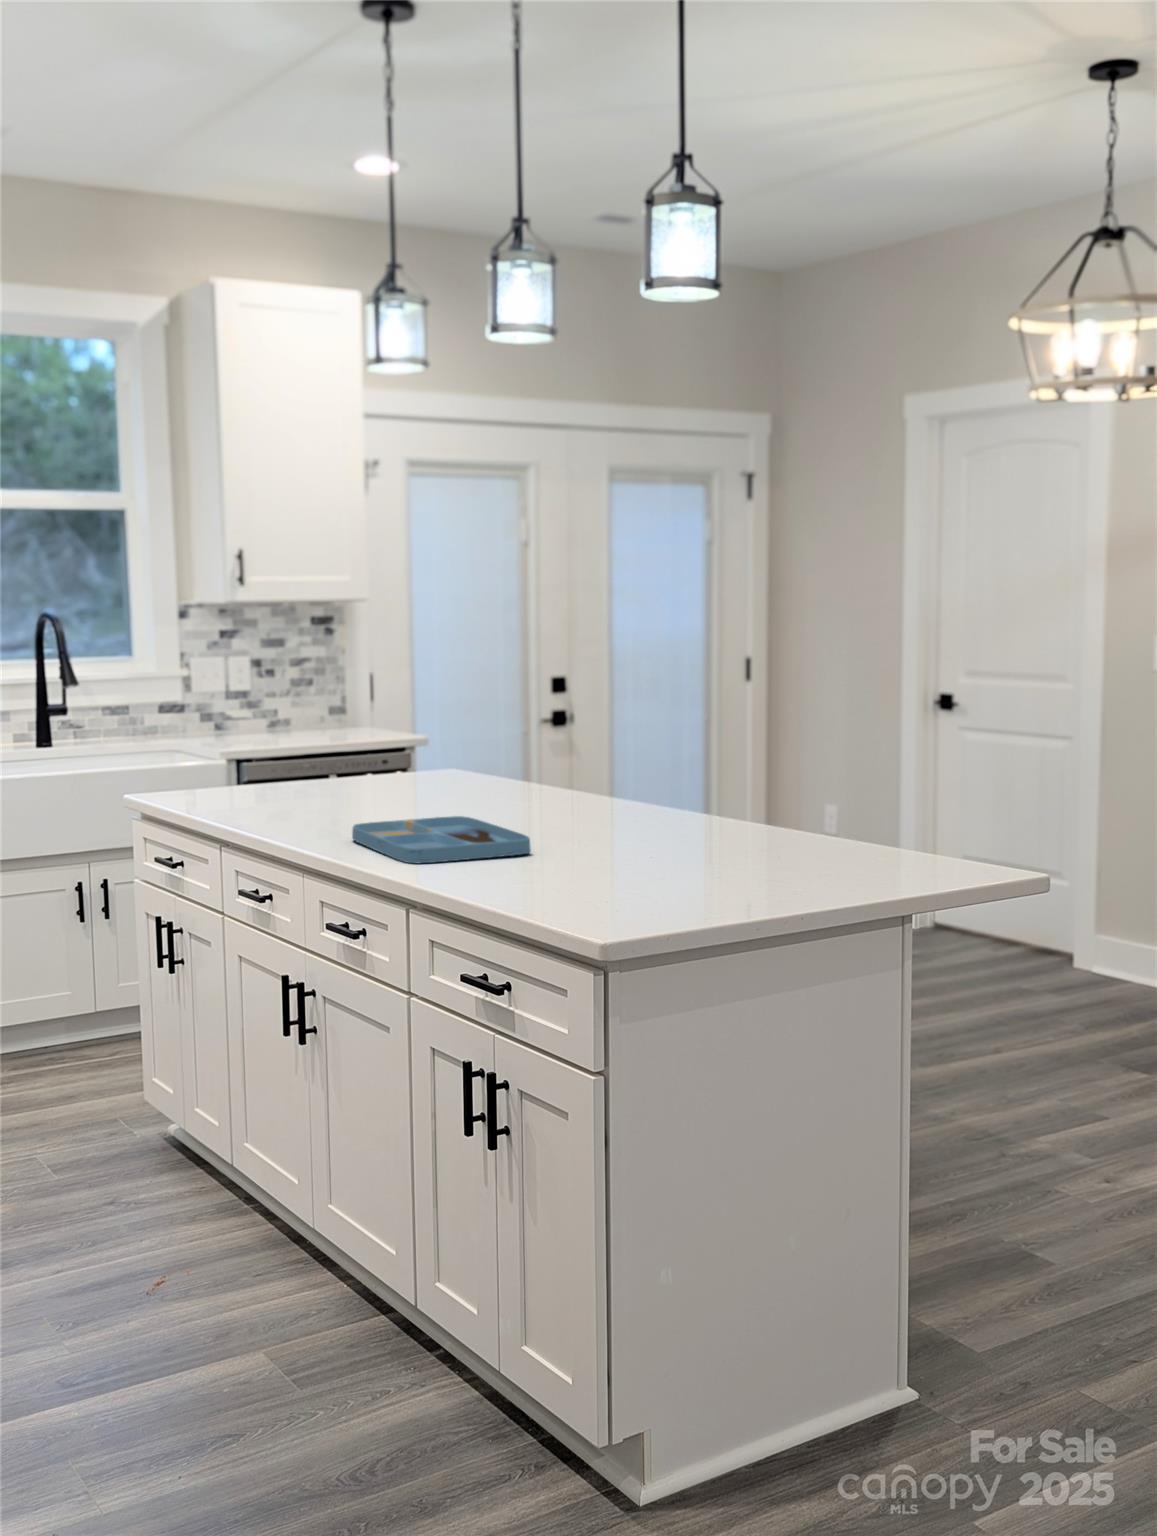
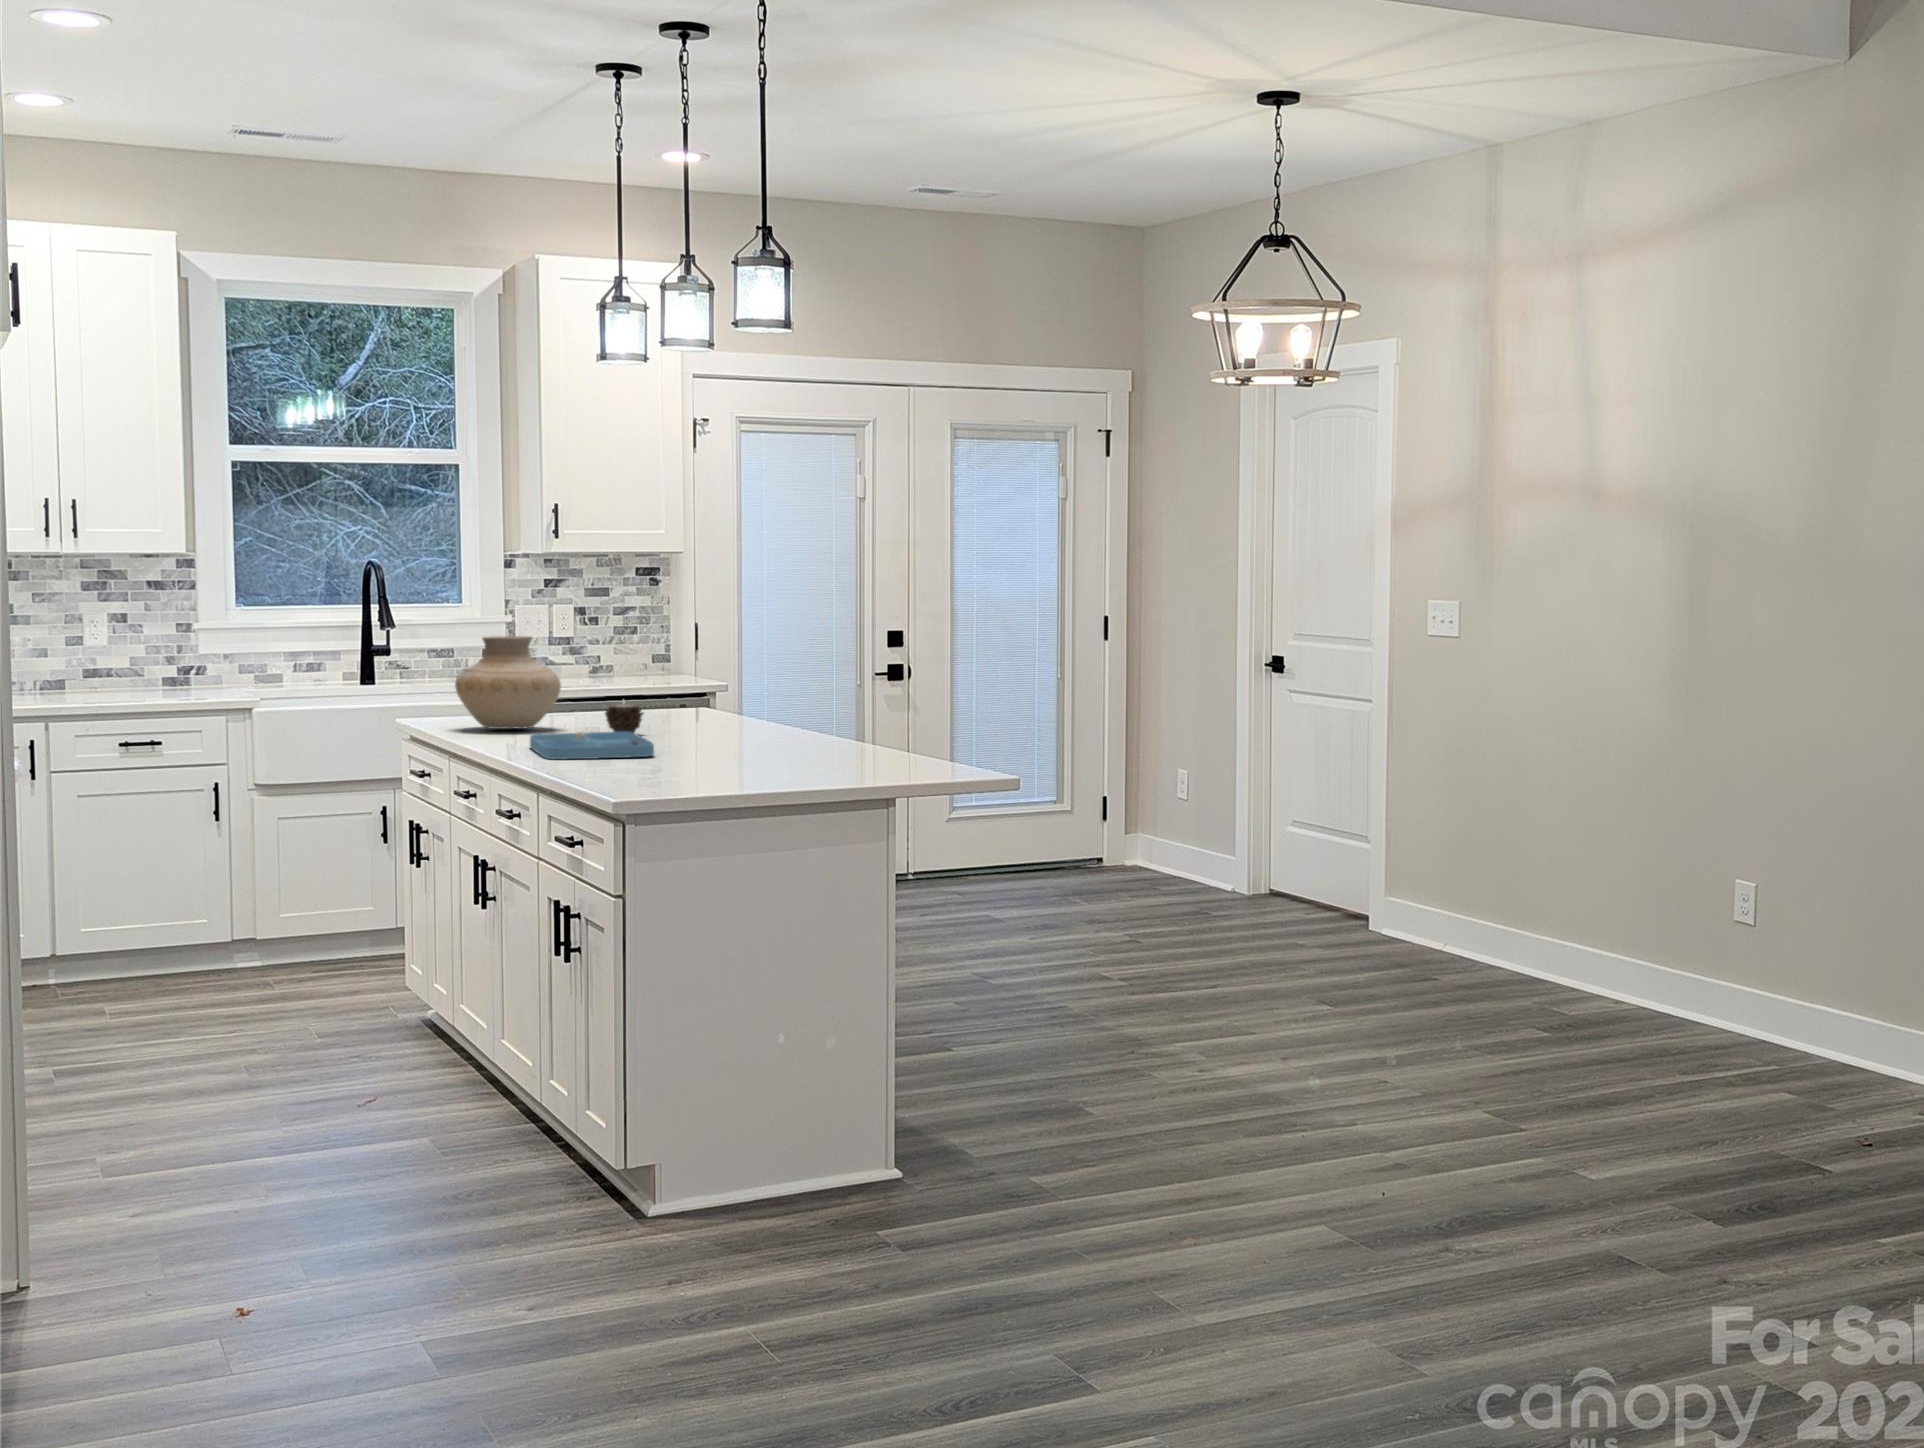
vase: none [219,699,342,810] -> present [455,636,561,729]
candle: none [404,772,449,814] -> present [605,704,643,733]

